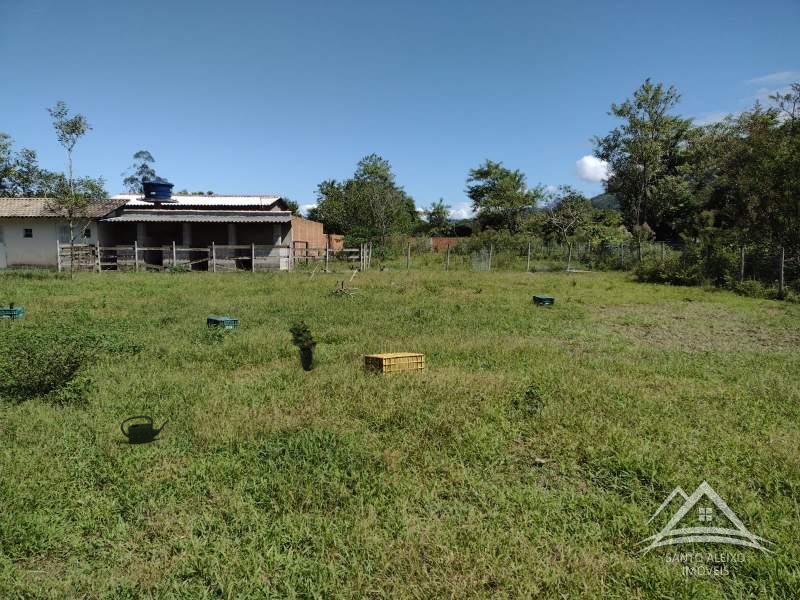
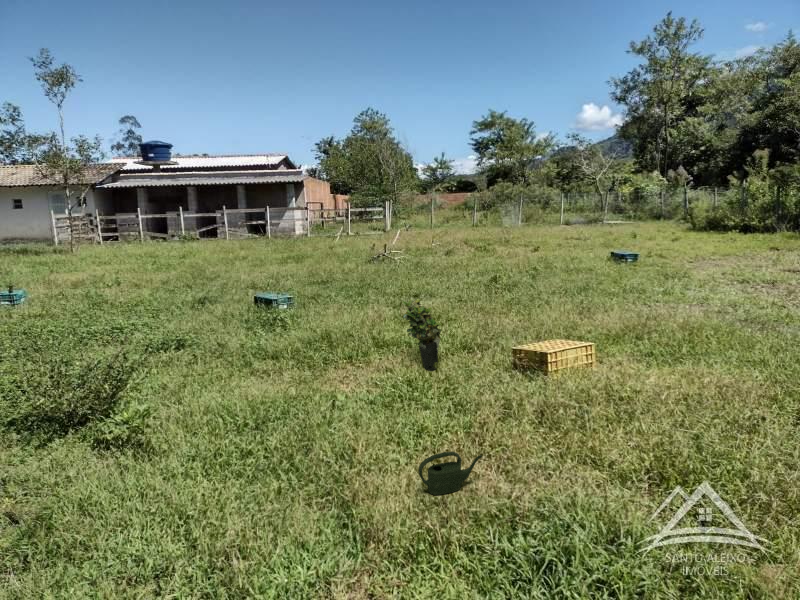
watering can: present [121,416,169,444] -> present [419,451,482,495]

